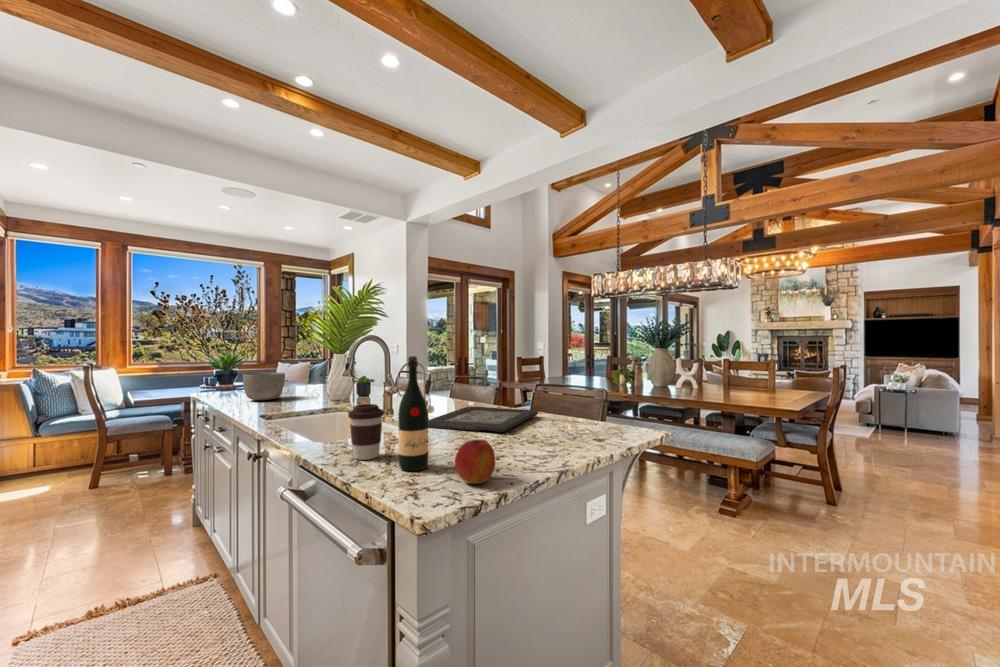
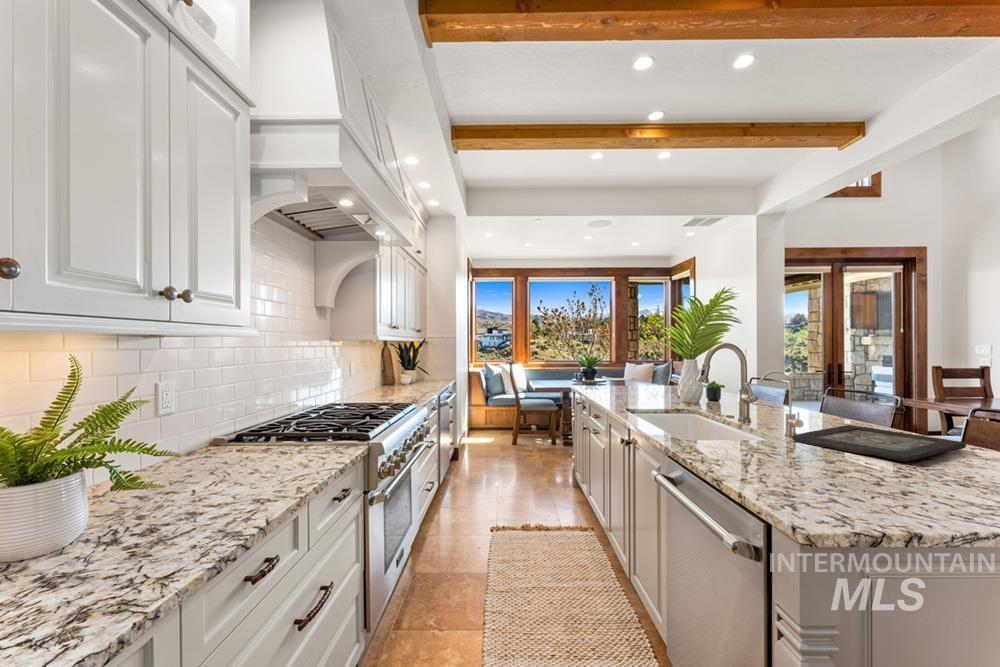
wine bottle: present [398,356,428,471] -> none [768,370,804,484]
bowl: present [243,372,285,400] -> none [610,372,643,396]
coffee cup: present [348,404,384,460] -> none [714,411,750,463]
apple: present [455,440,495,484] -> none [839,464,897,513]

